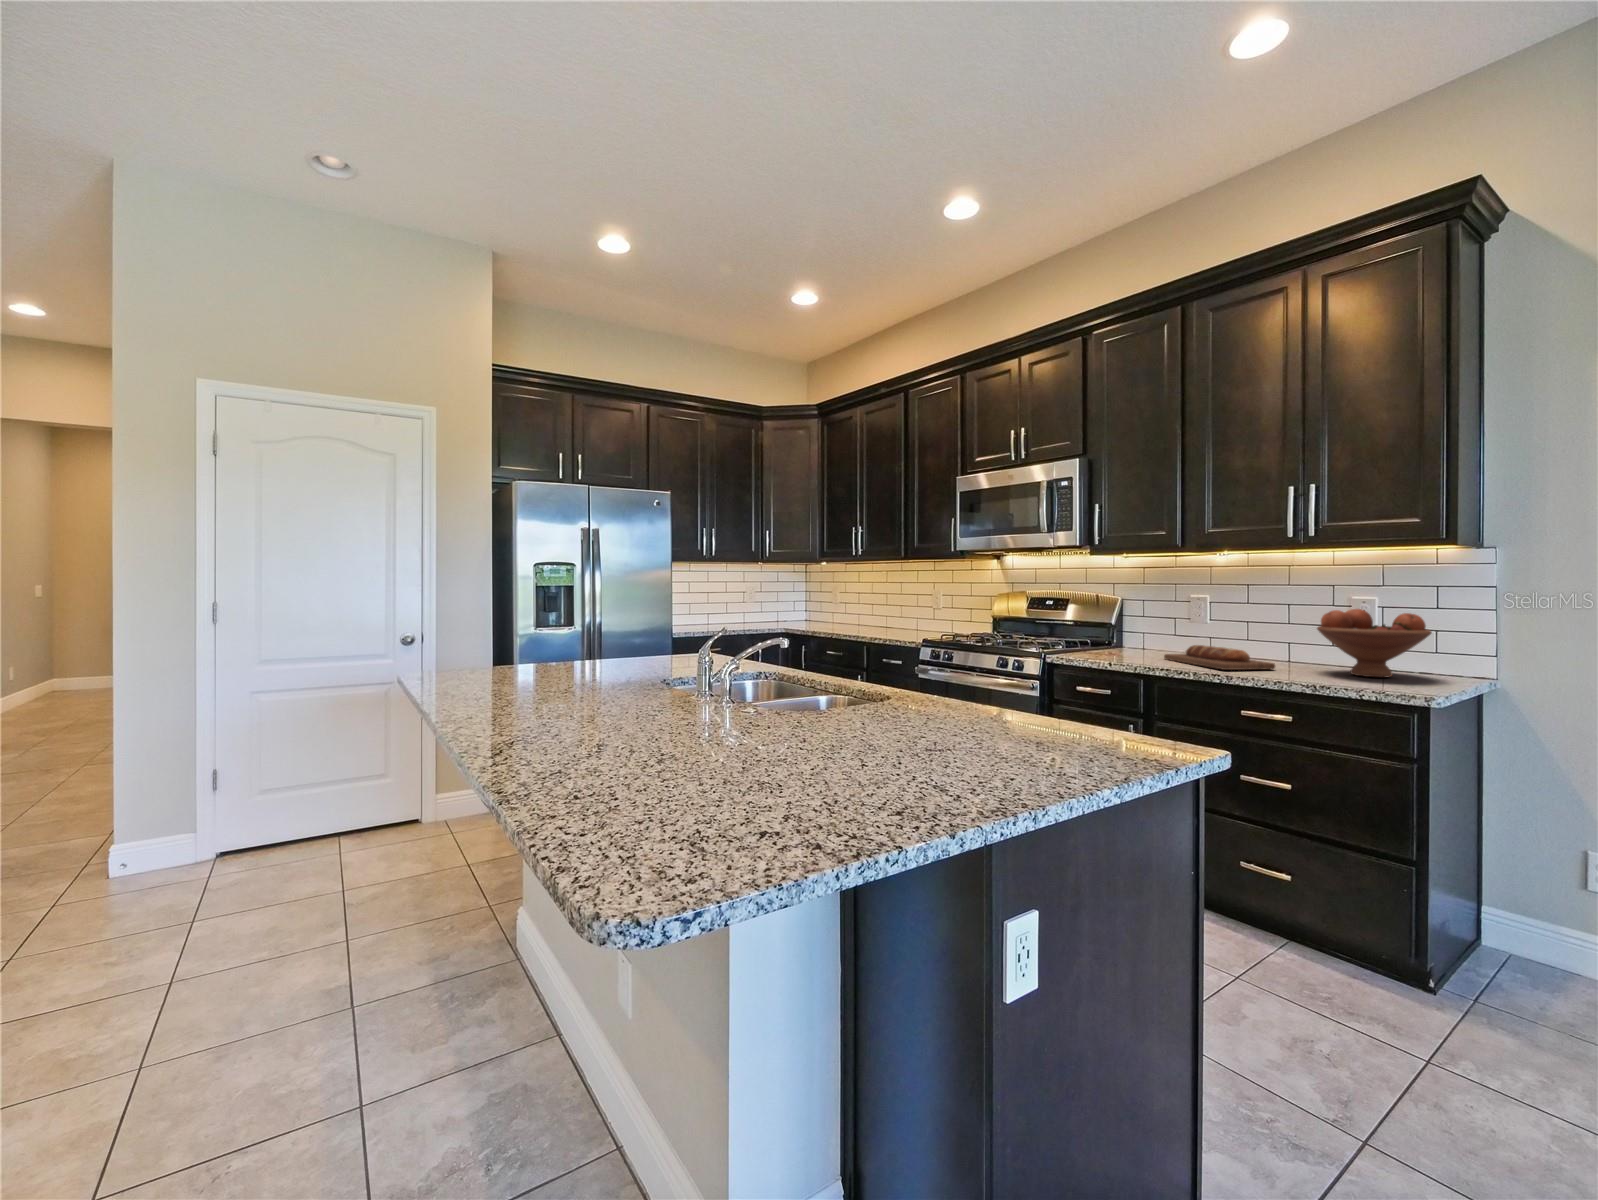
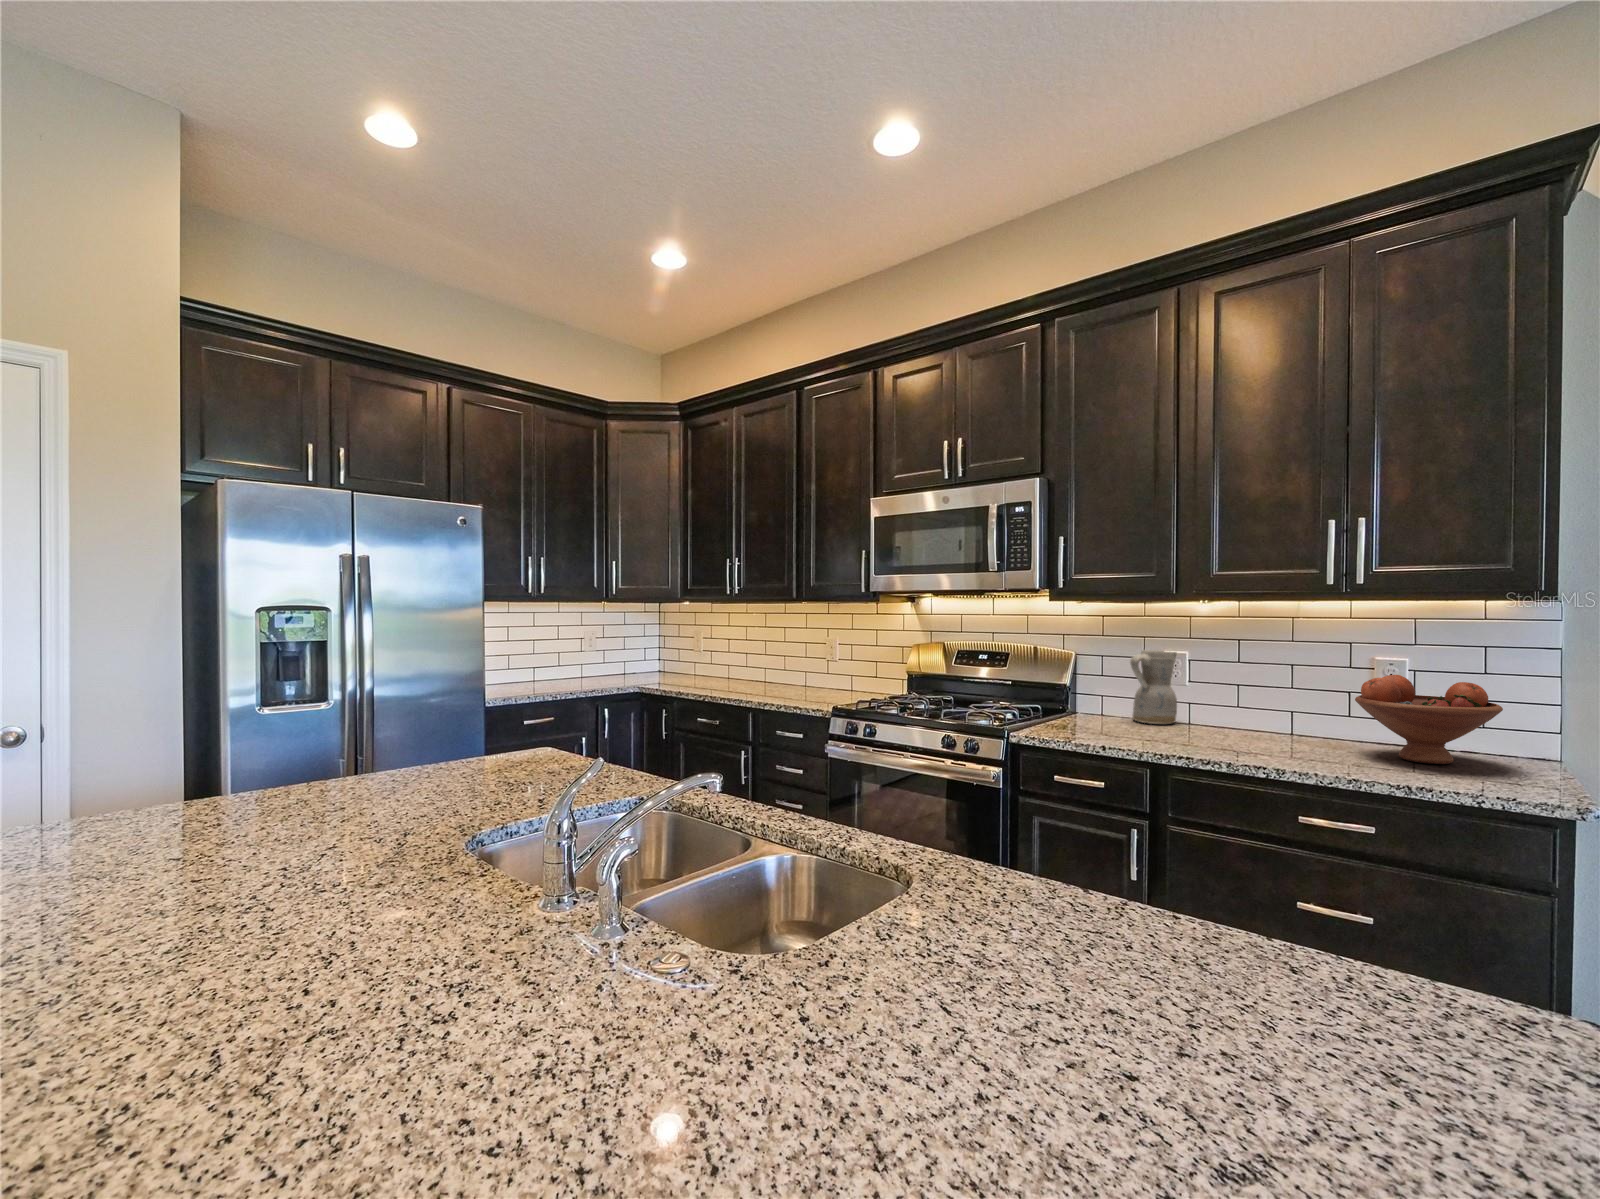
ceramic pitcher: none [1156,594,1198,653] -> present [1130,650,1177,724]
bread loaf: present [1164,645,1275,670] -> none [1157,718,1310,757]

